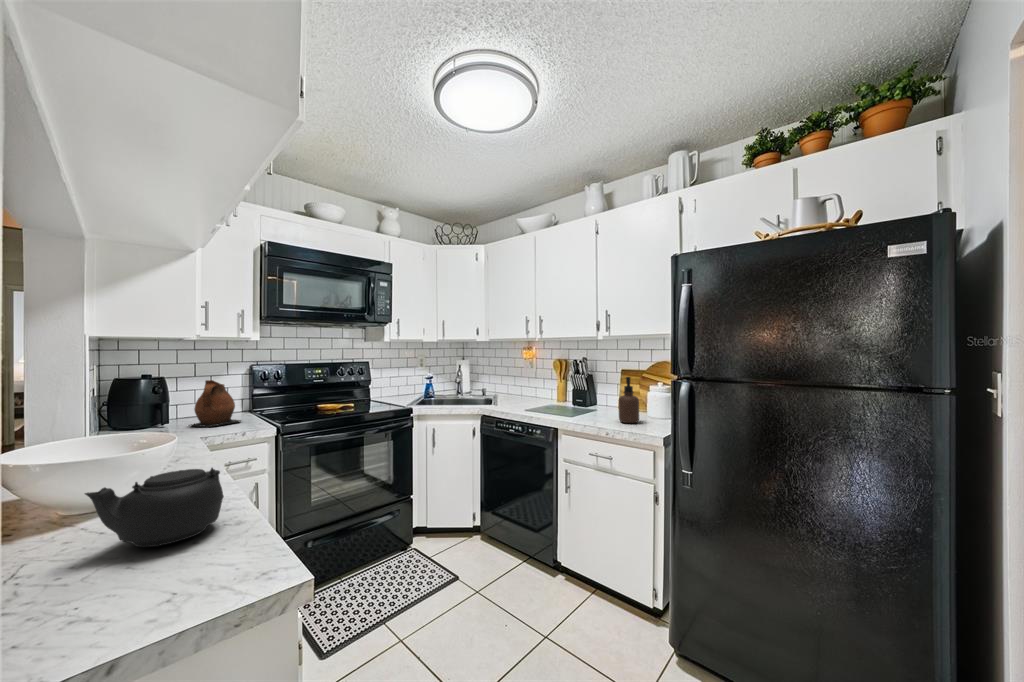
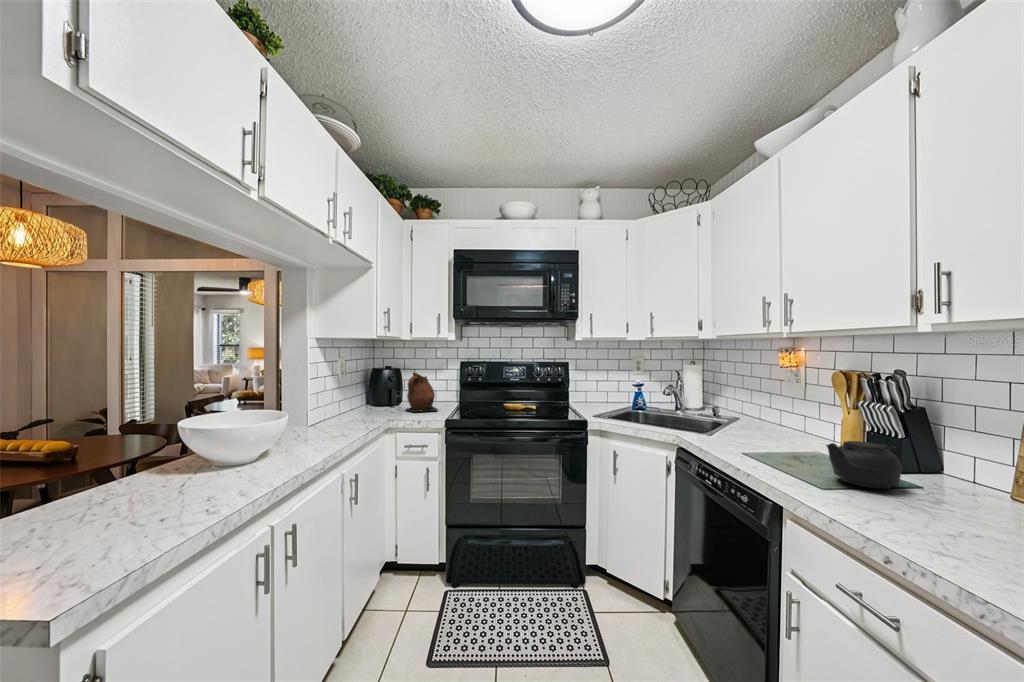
soap dispenser: present [618,377,639,423] -> none [908,425,978,544]
teapot: present [85,468,224,547] -> present [826,441,902,489]

